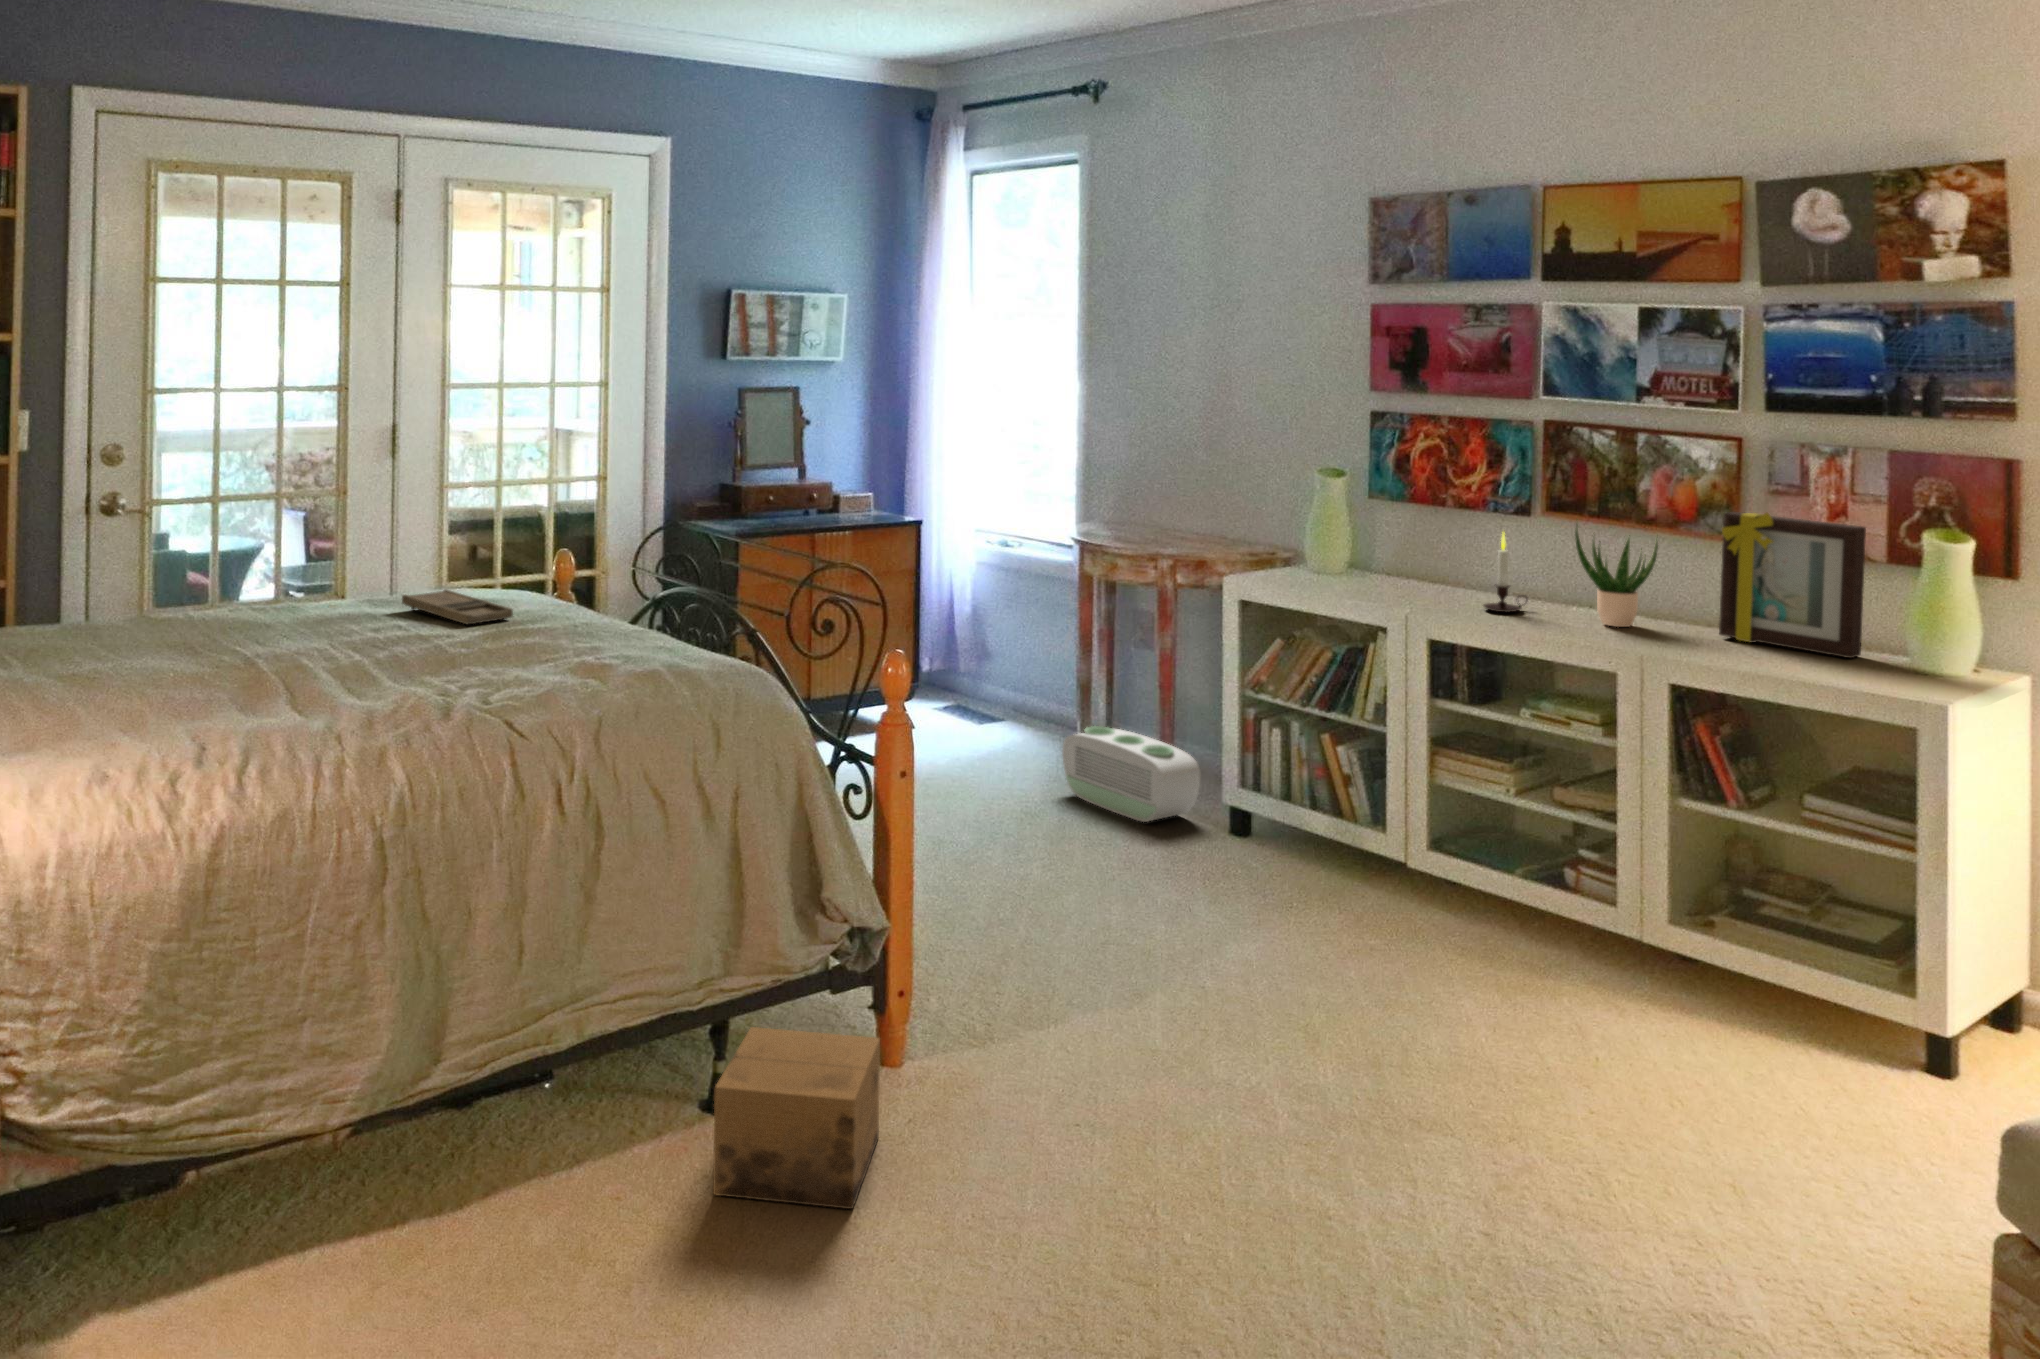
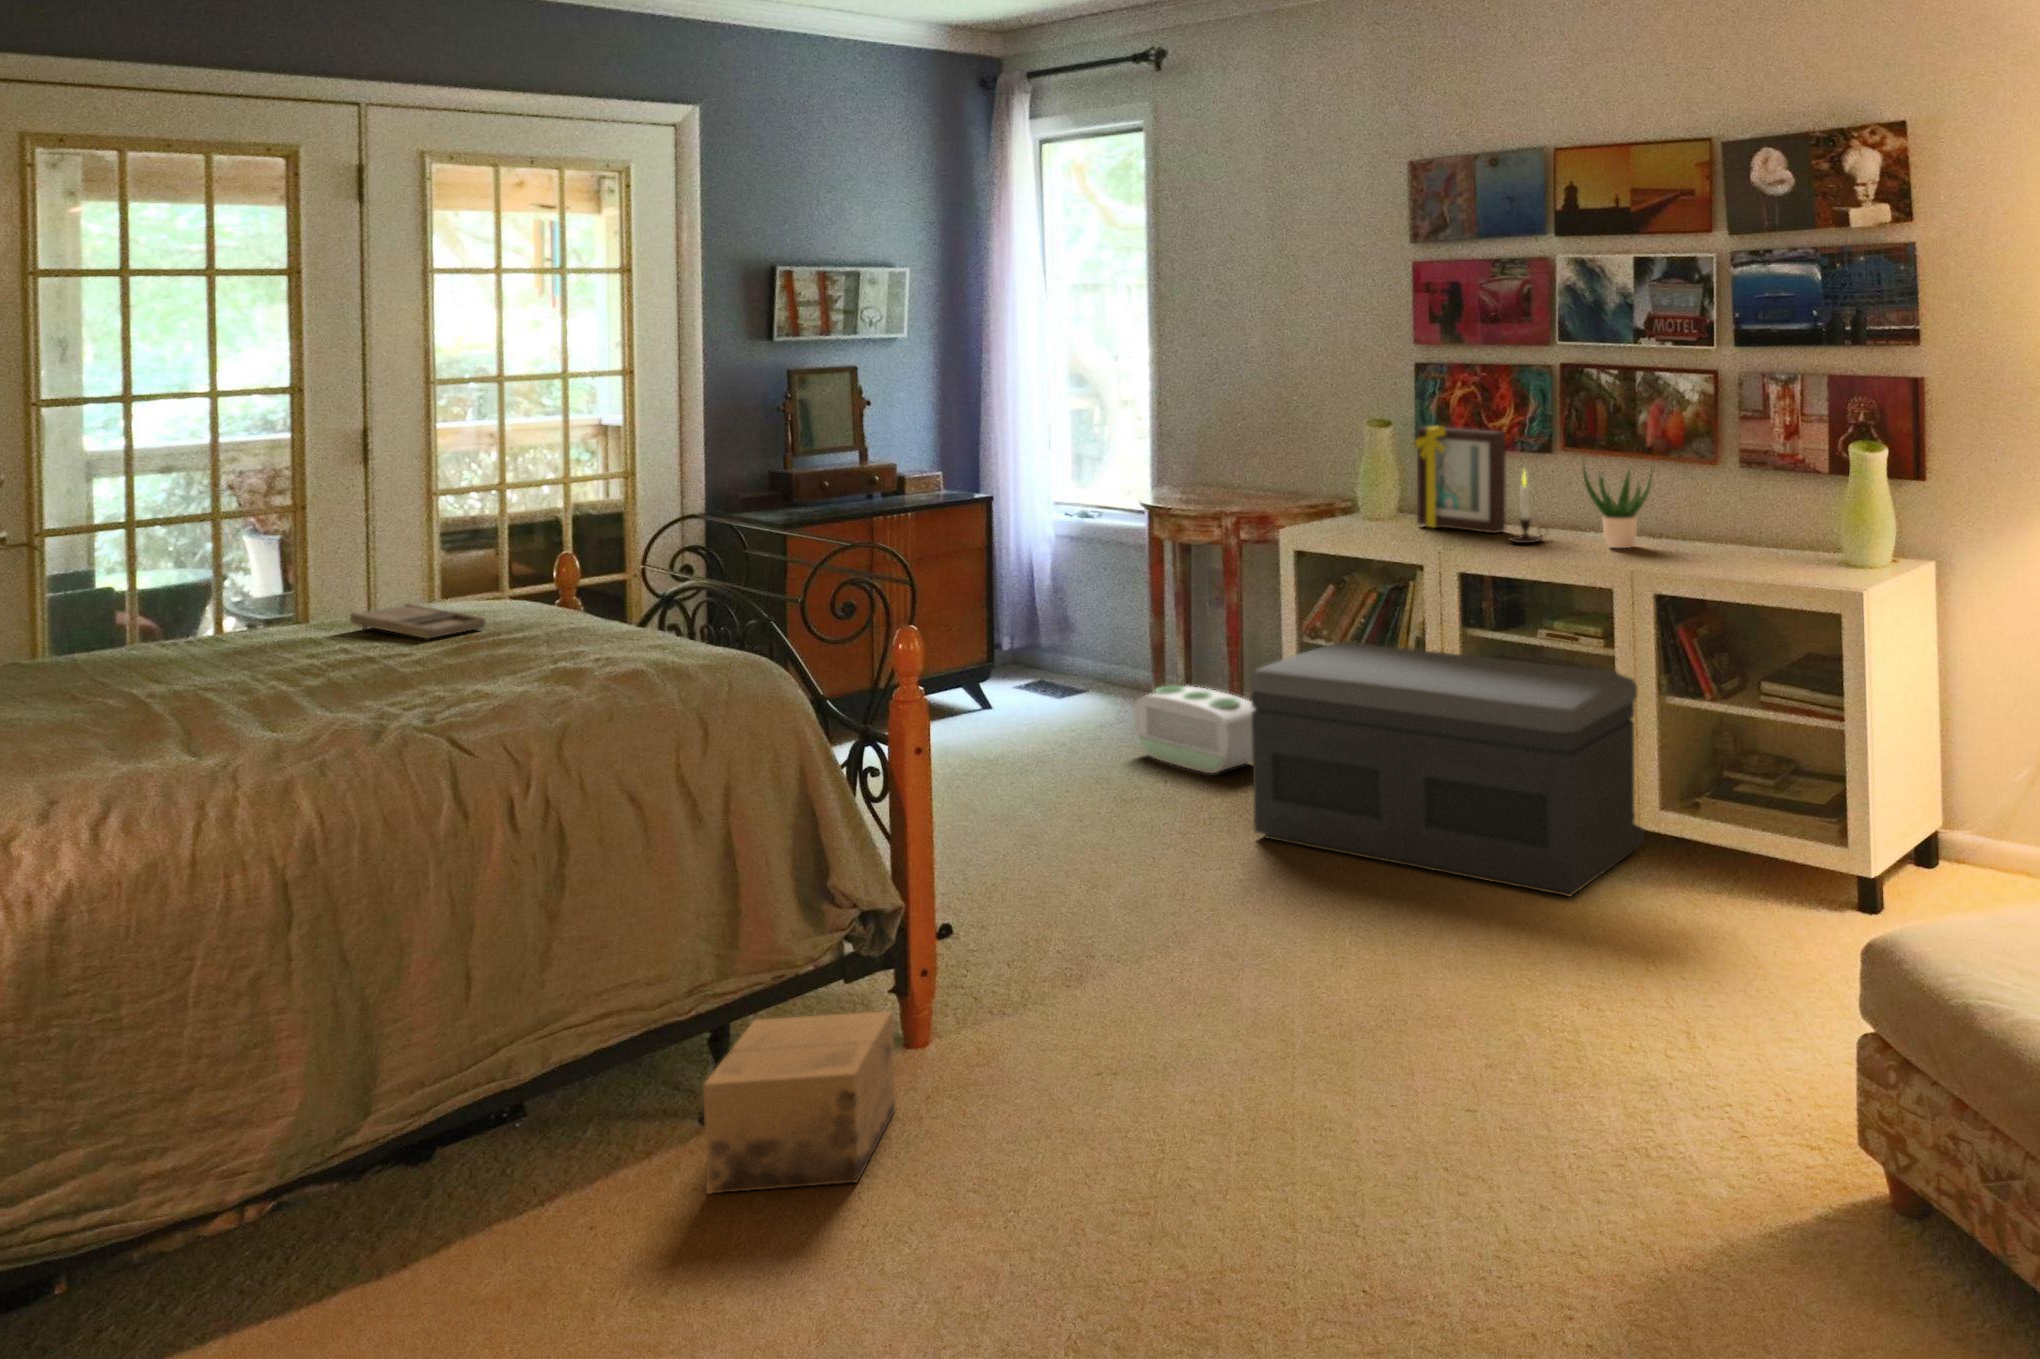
picture frame: present [1719,512,1866,658] -> present [1415,426,1506,533]
storage bench: none [1199,700,1647,1010] -> present [1251,642,1644,896]

